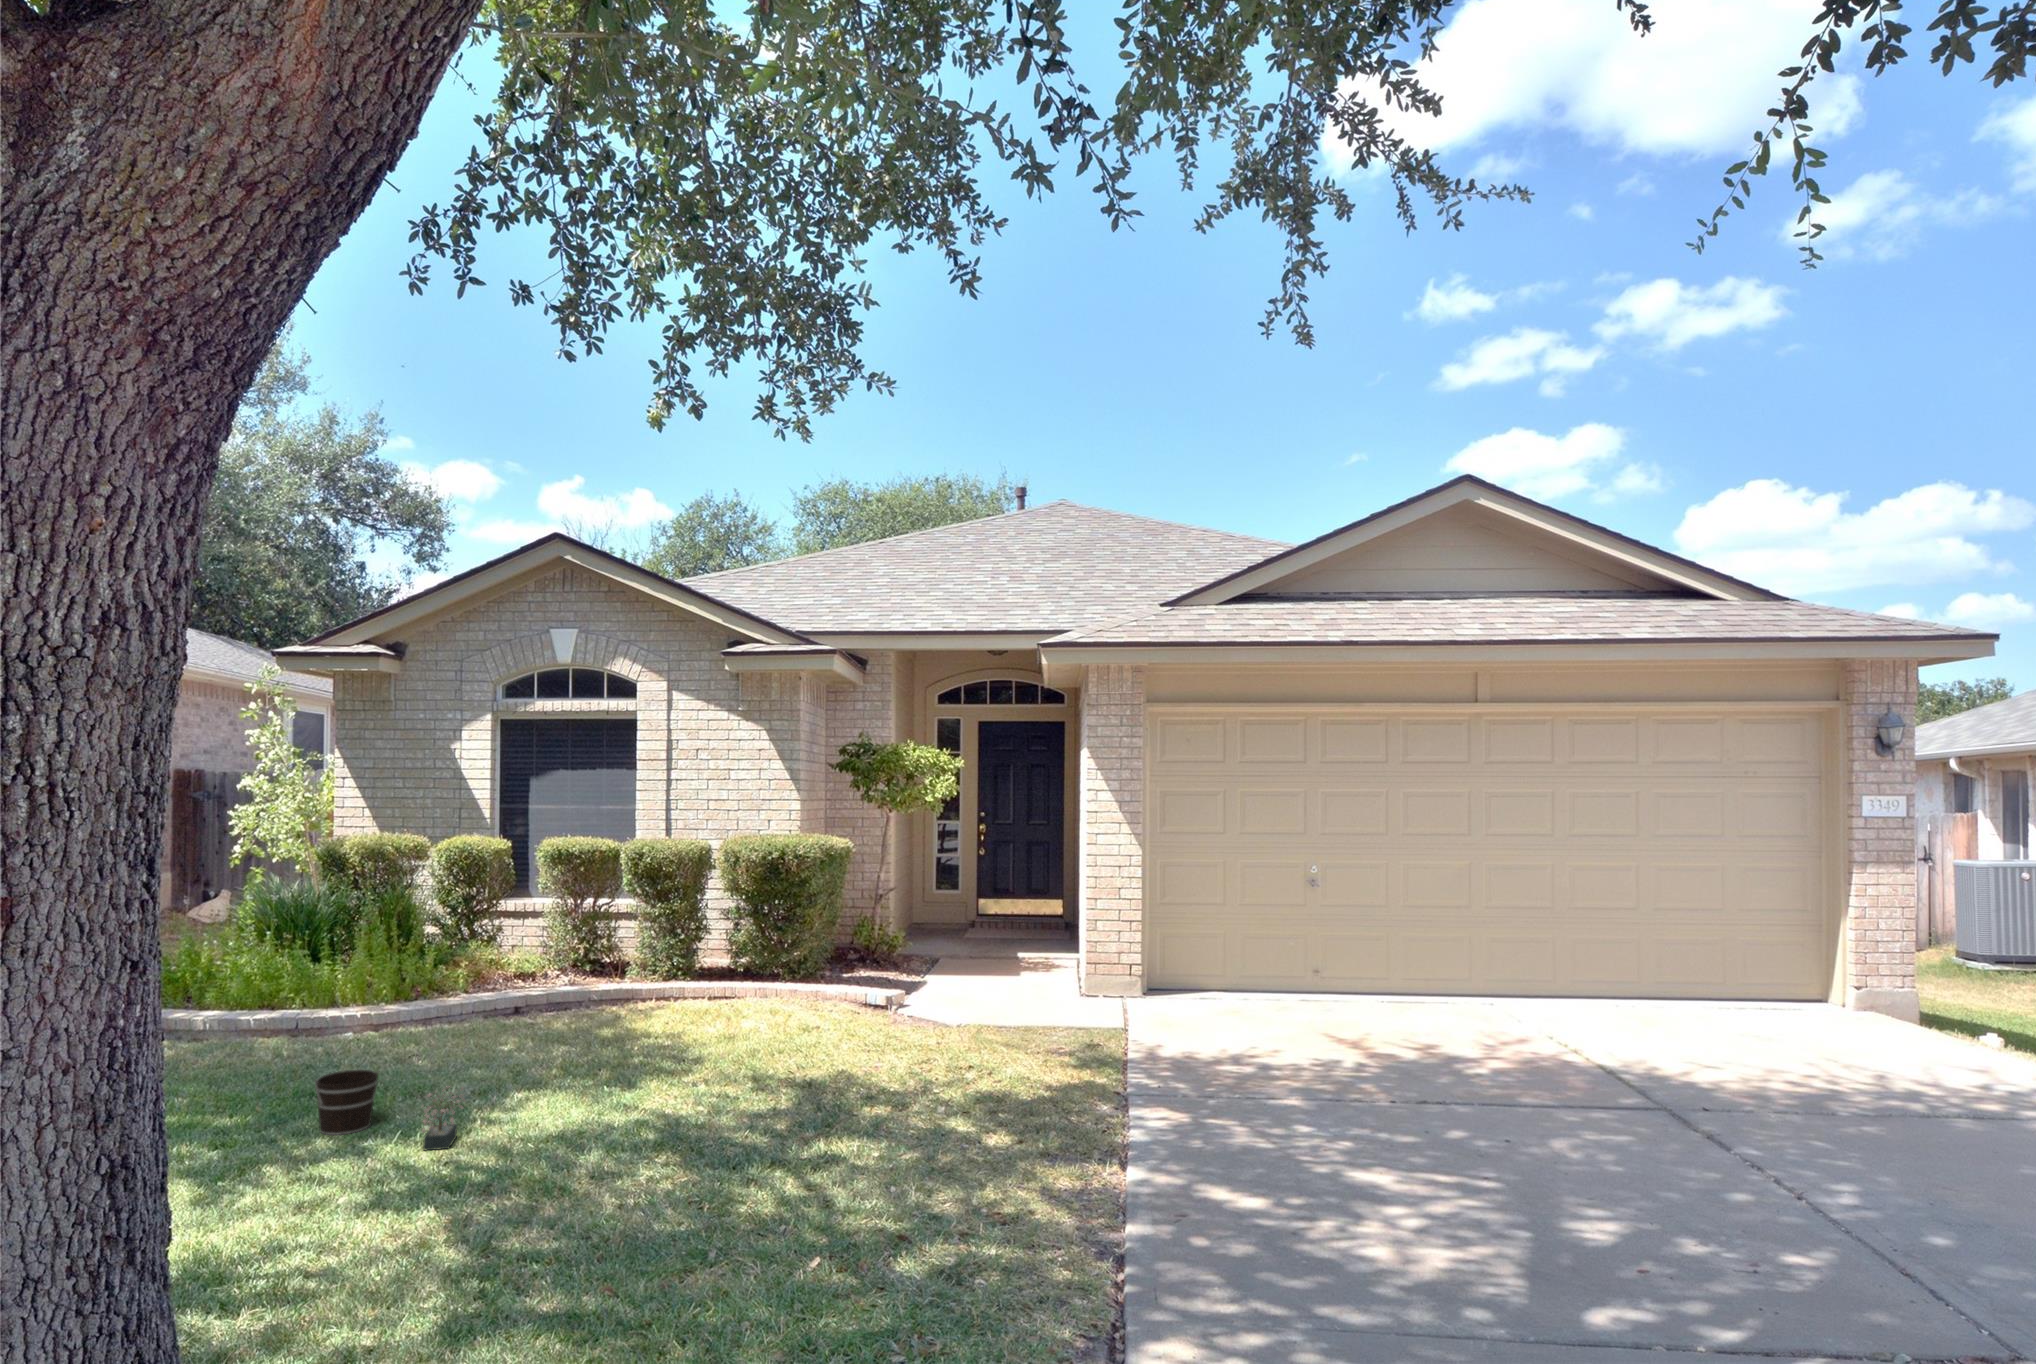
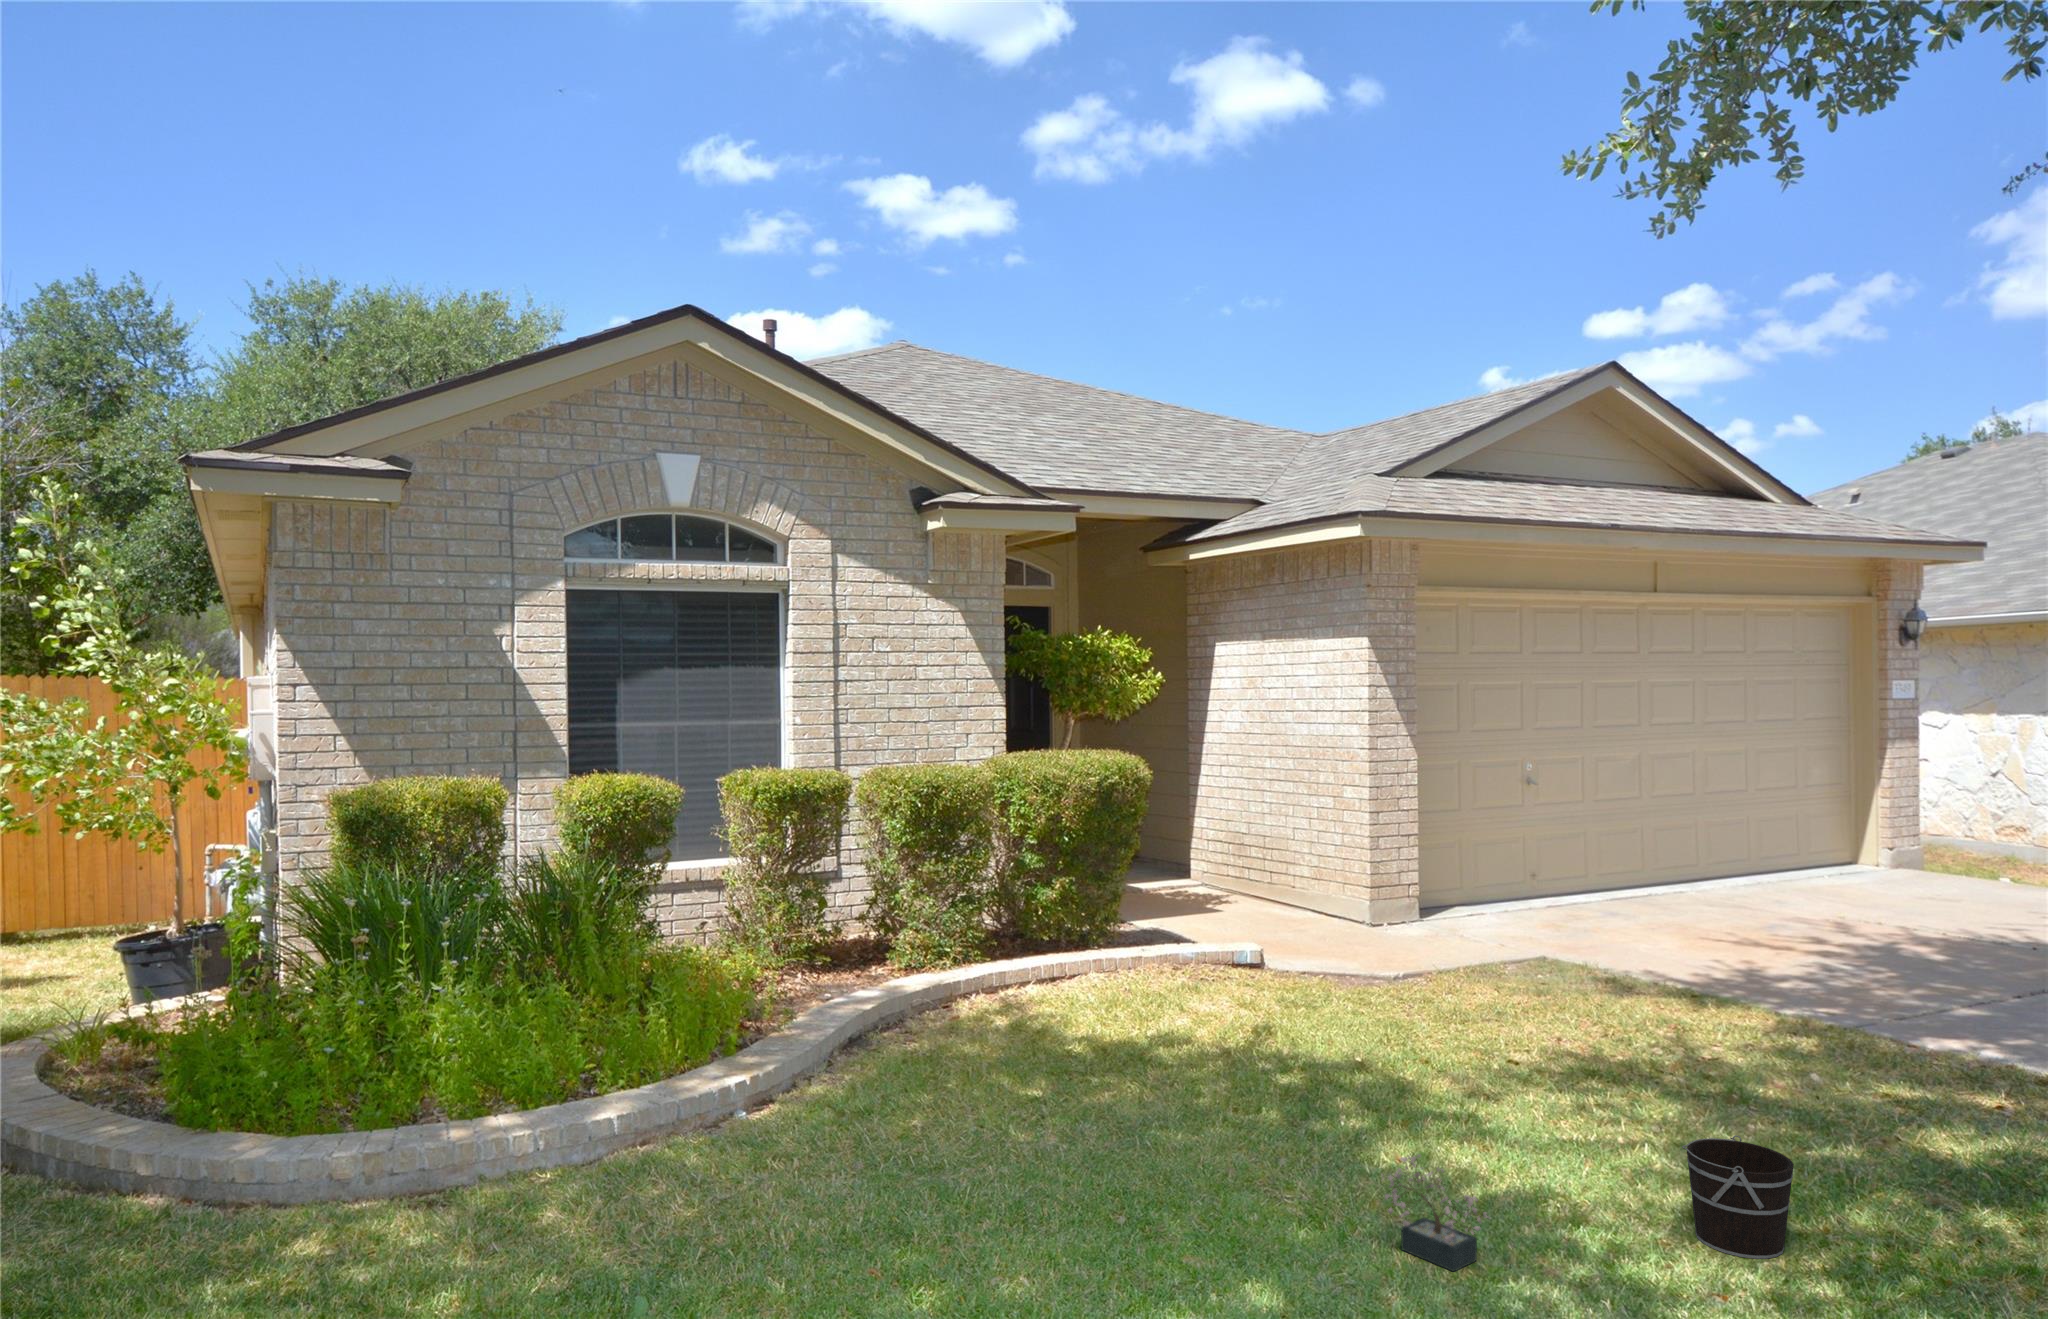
bucket: present [315,1069,379,1135] -> present [1682,1135,1794,1259]

